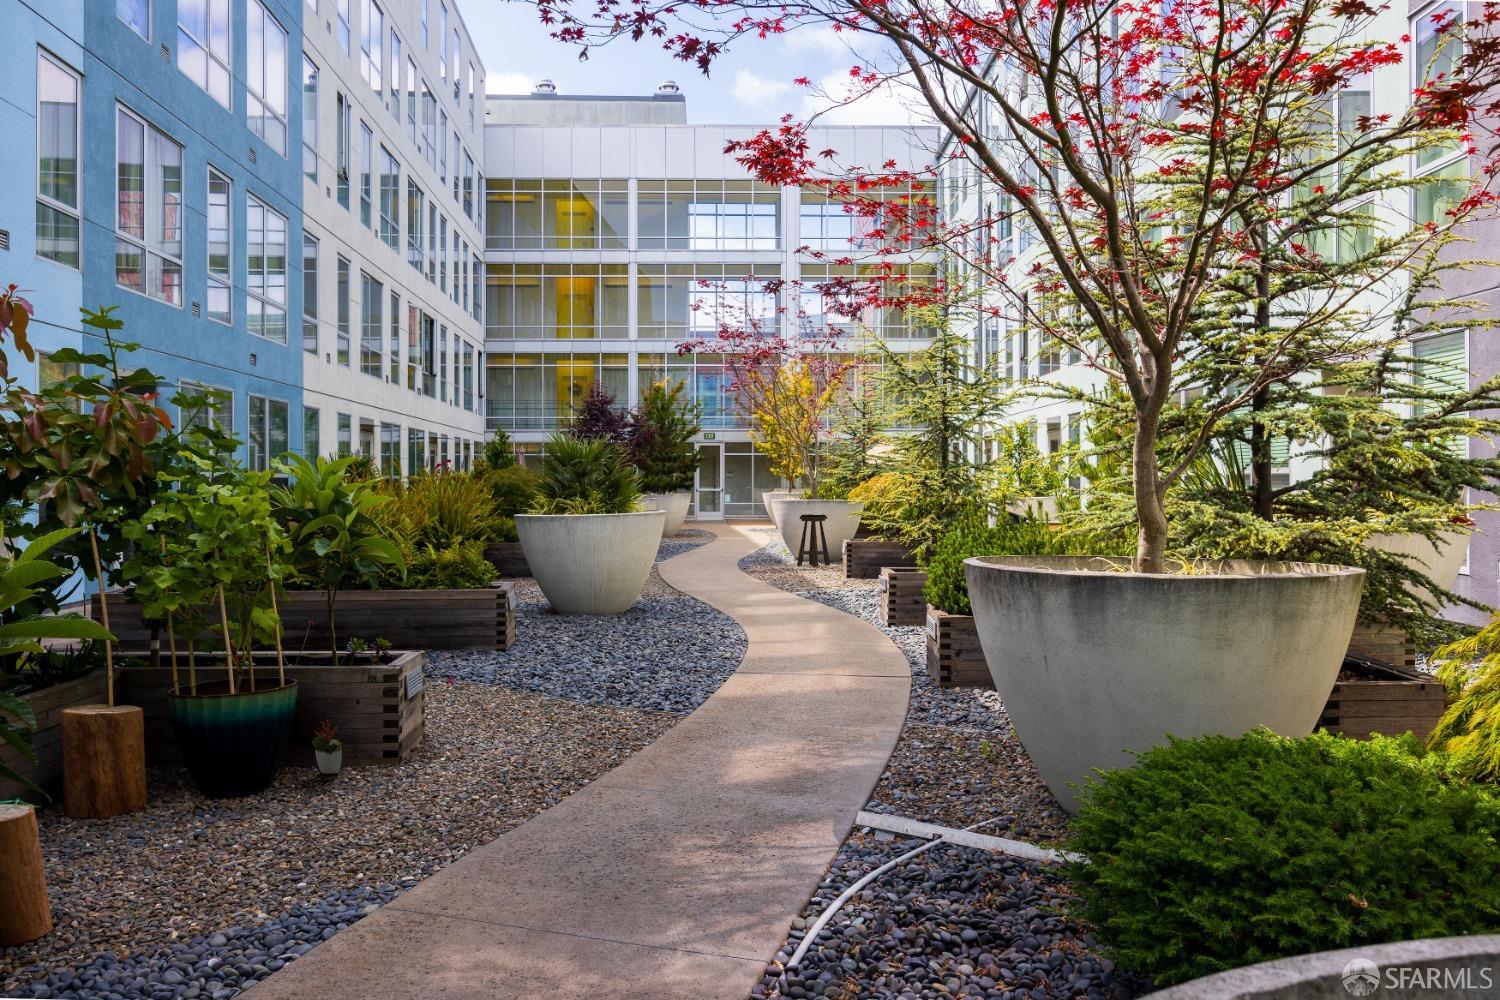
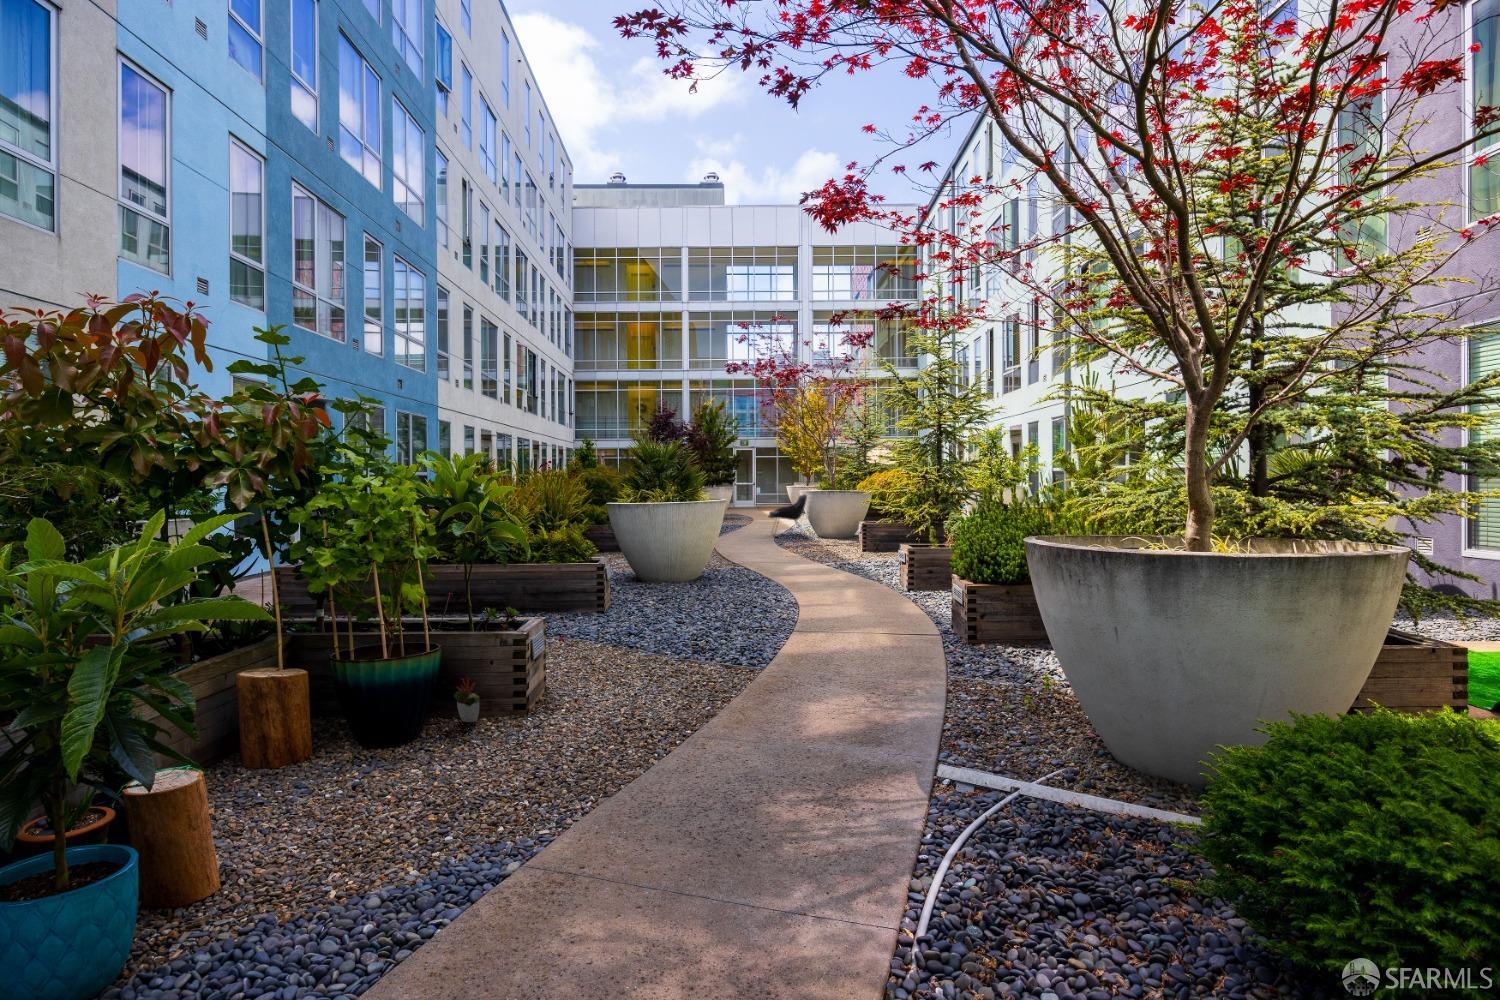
lounge chair: none [734,506,786,564] -> present [768,494,807,537]
stool: present [797,514,830,567] -> none [817,500,842,540]

